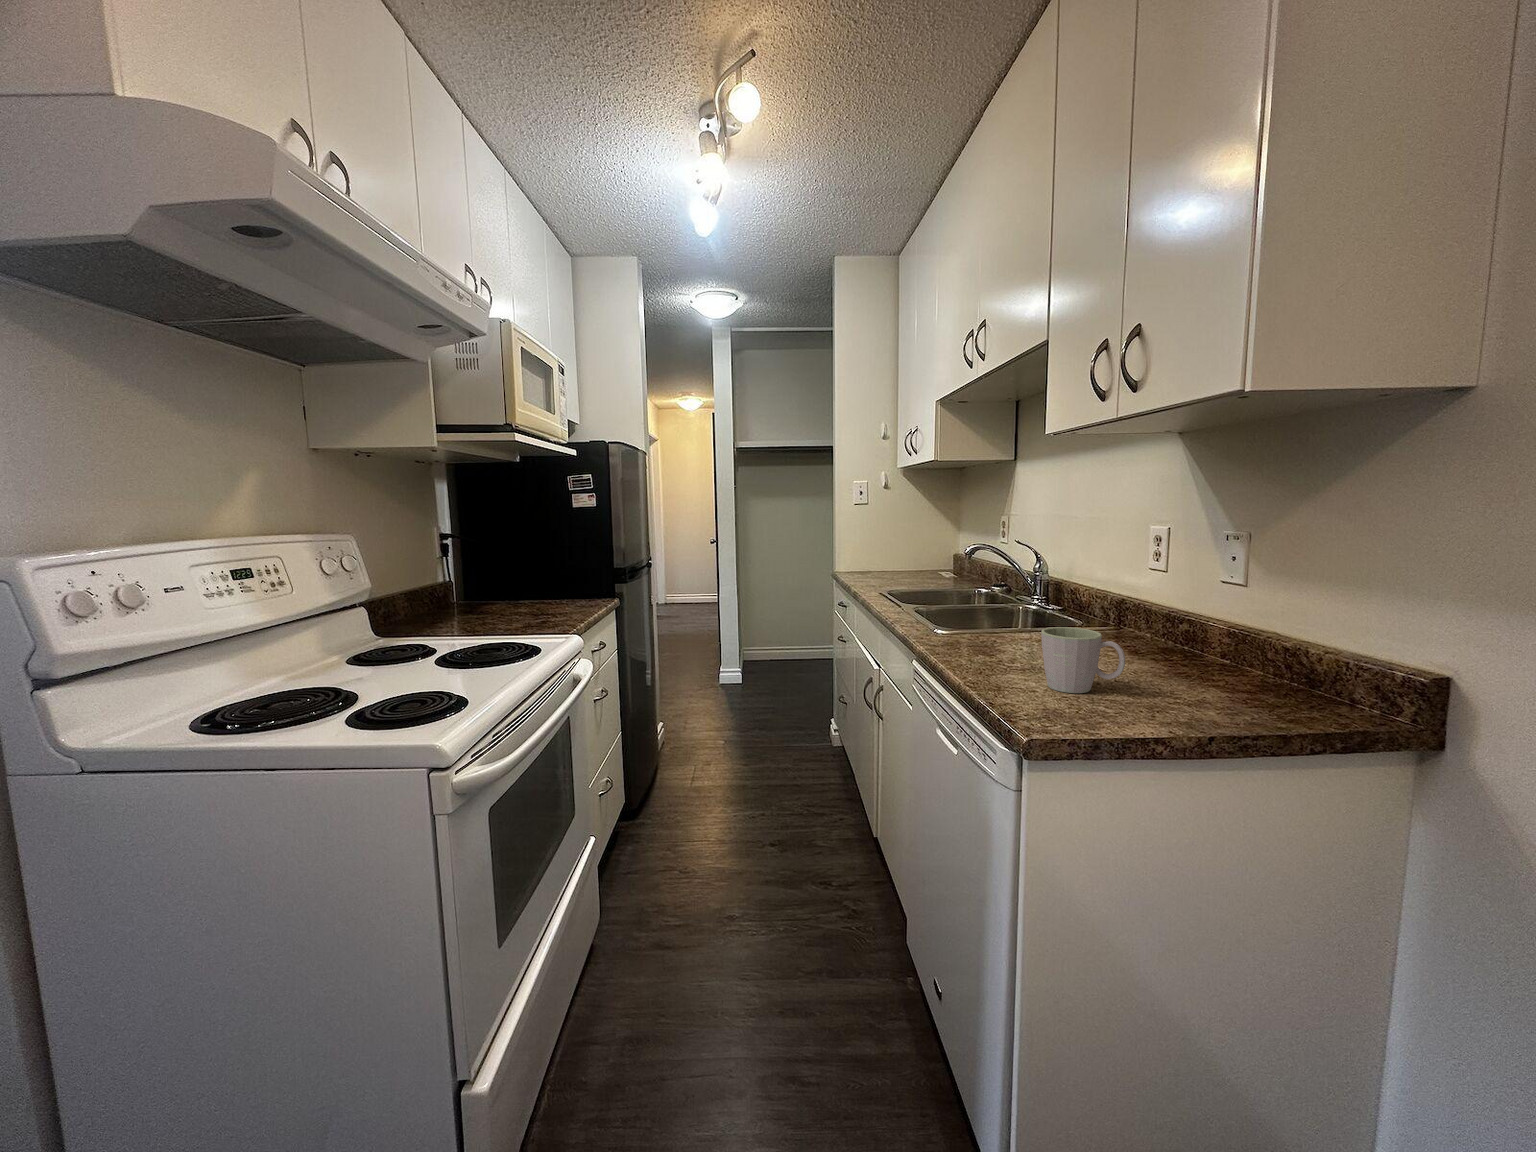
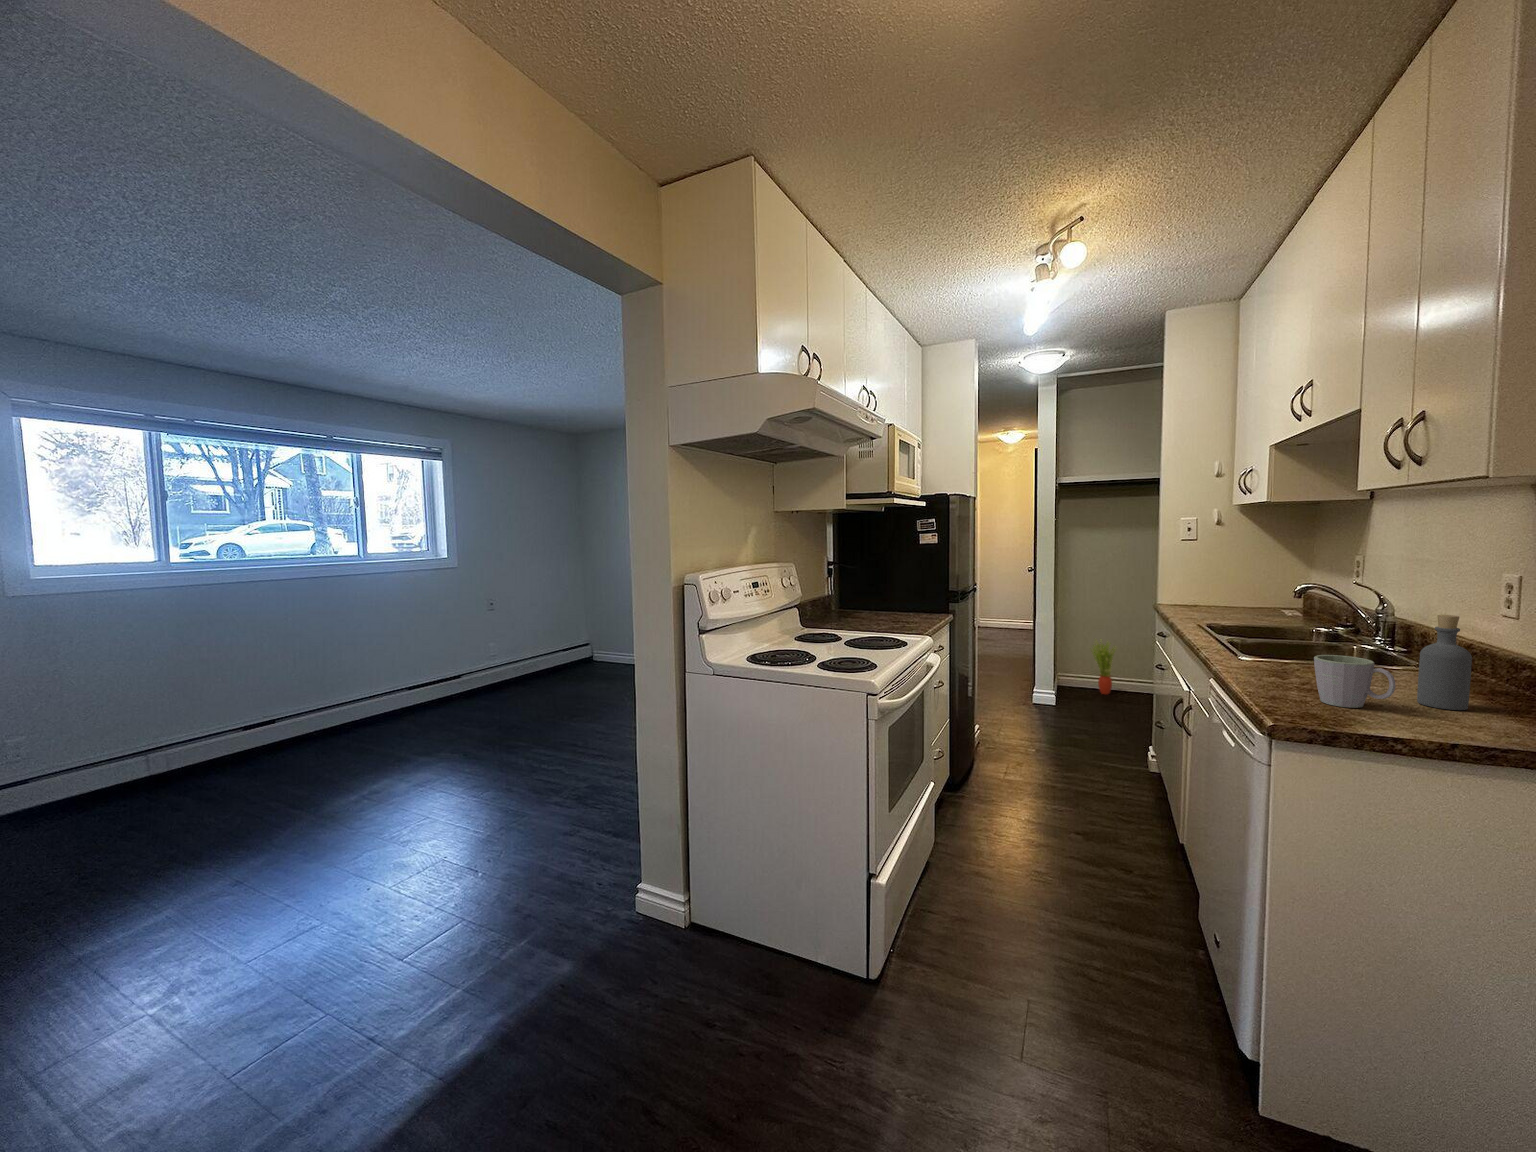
bottle: none [1122,570,1172,680] -> present [1417,615,1472,710]
potted plant: none [773,609,798,665] -> present [1092,642,1116,694]

